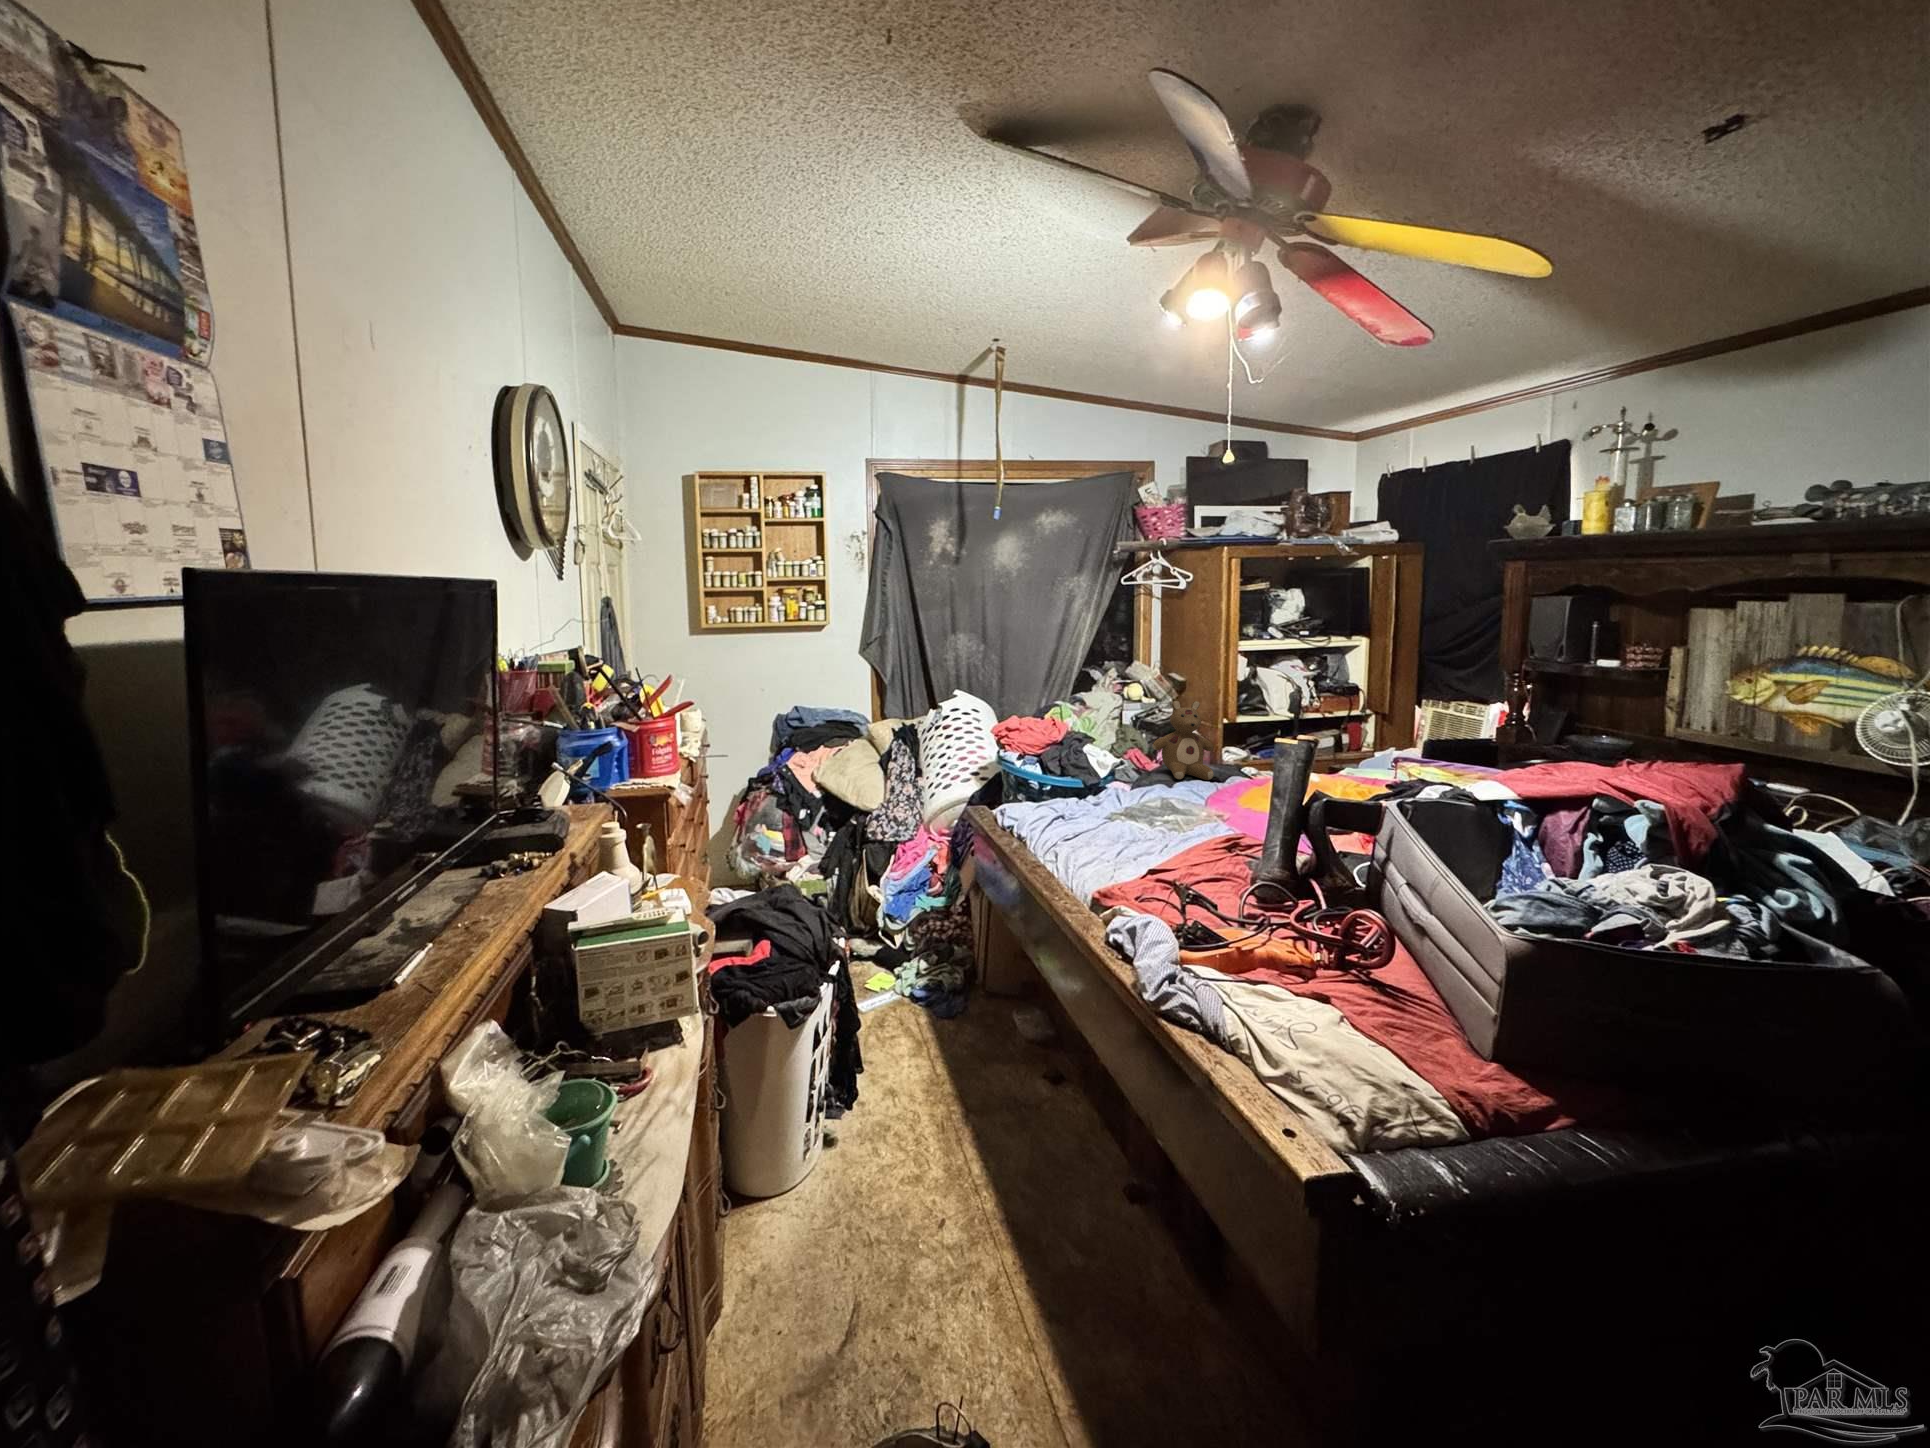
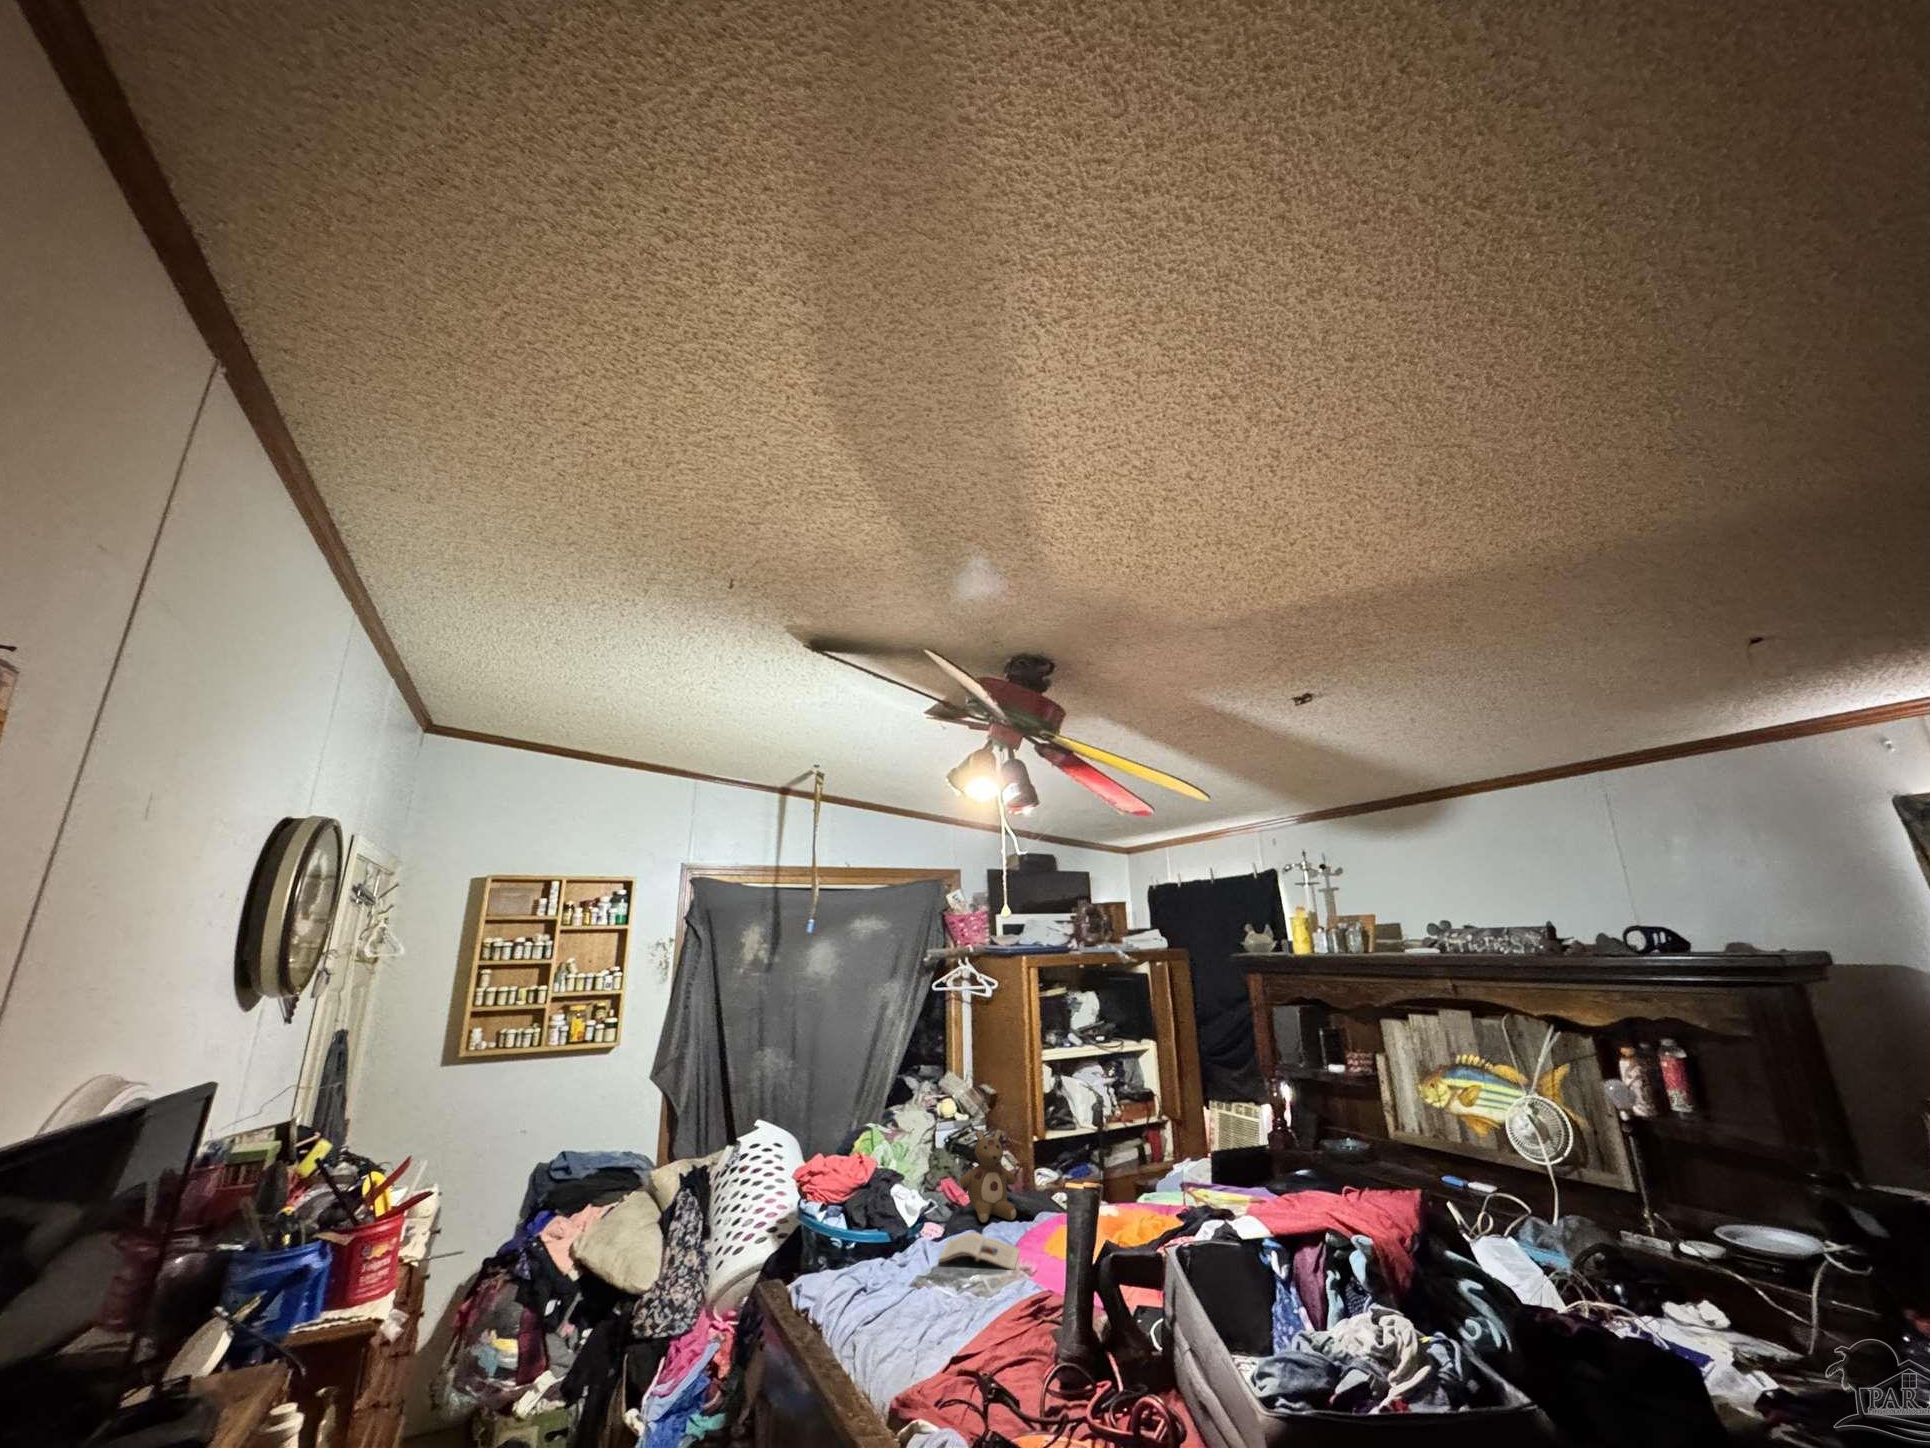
magazine: none [1136,784,1221,817] -> present [938,1233,1020,1270]

